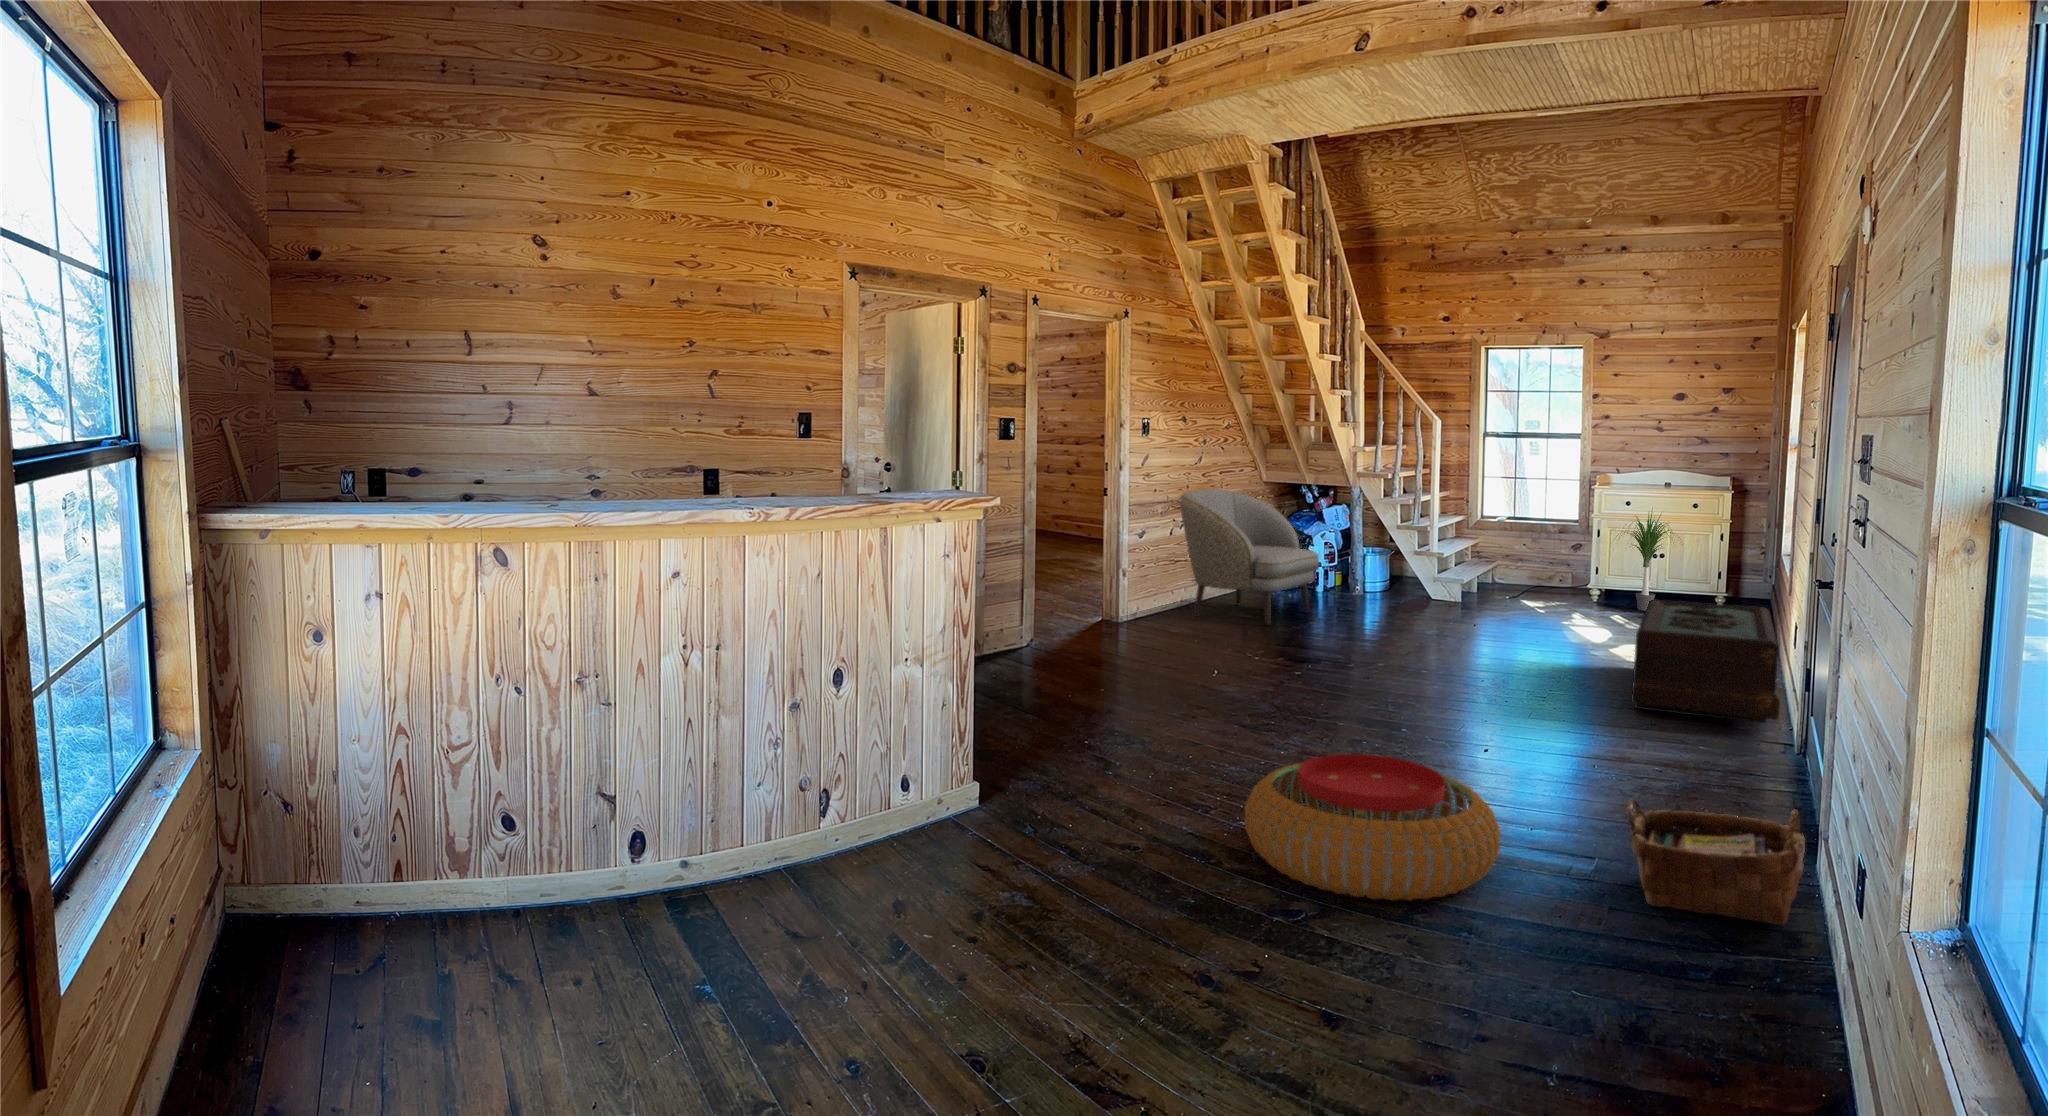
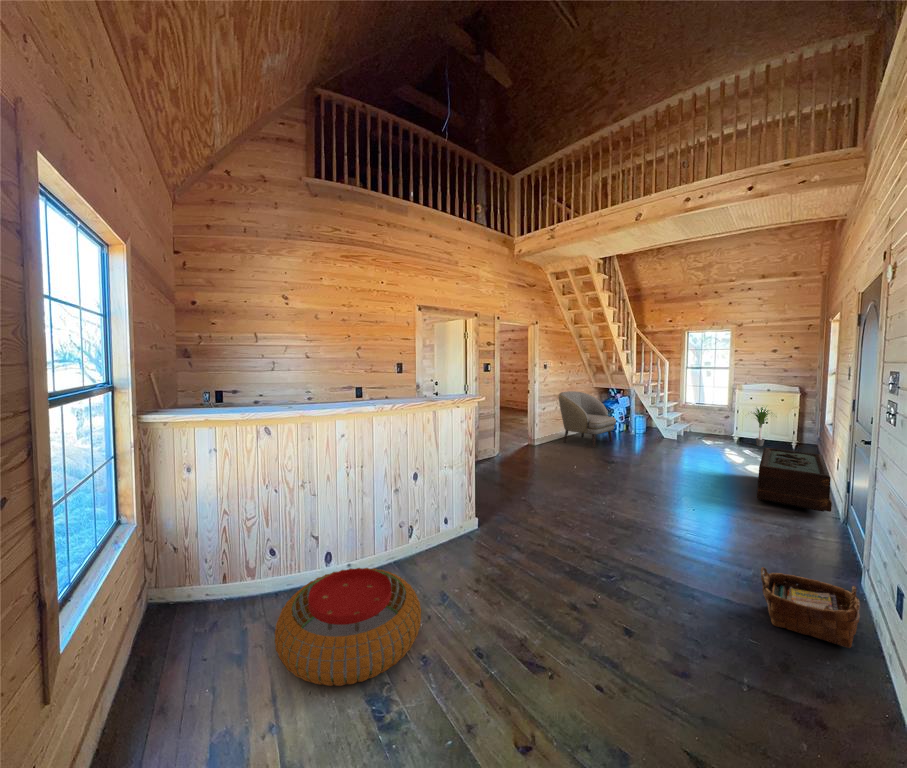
pouf: present [1244,754,1501,900] -> present [275,568,421,686]

